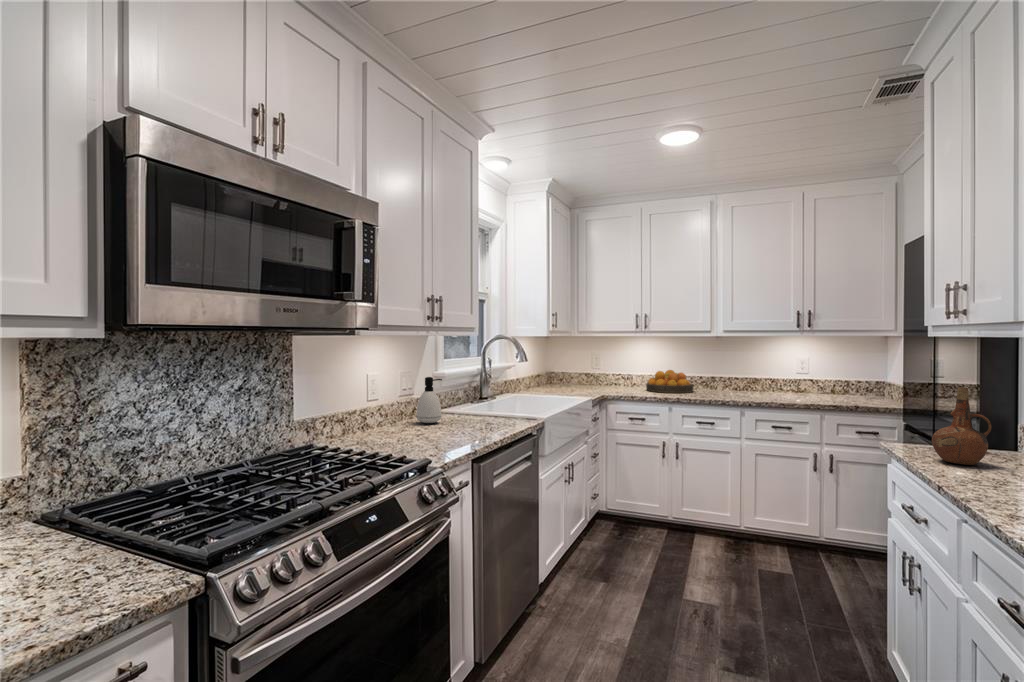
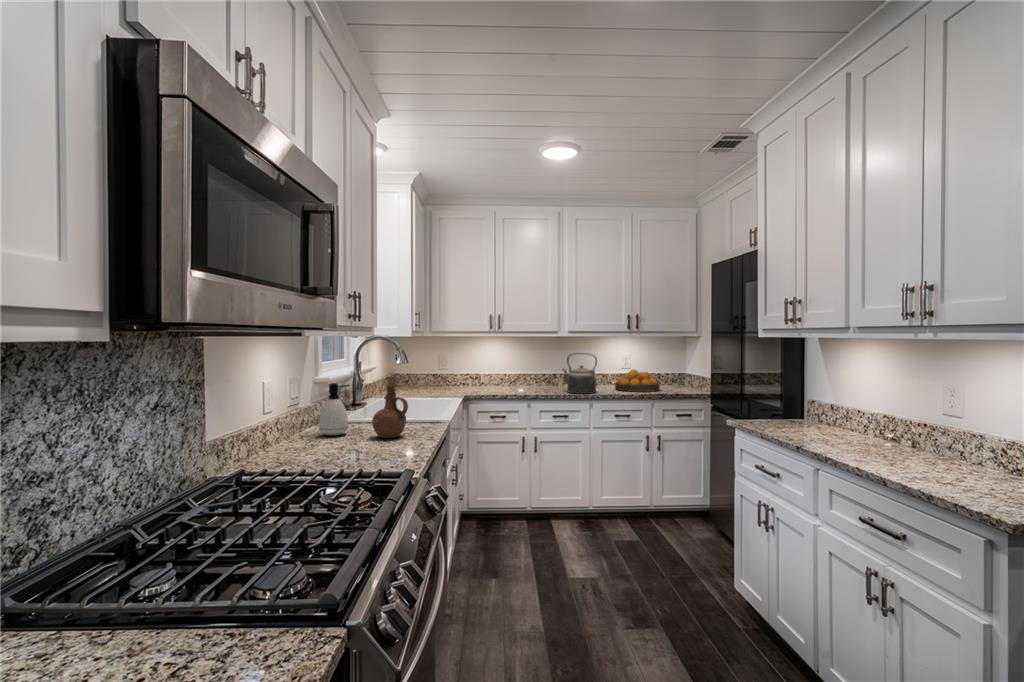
kettle: none [712,354,752,400] -> present [562,353,597,394]
fruit bowl: present [646,370,693,393] -> present [615,370,660,392]
ceramic pitcher: present [932,387,991,465] -> present [372,377,408,438]

